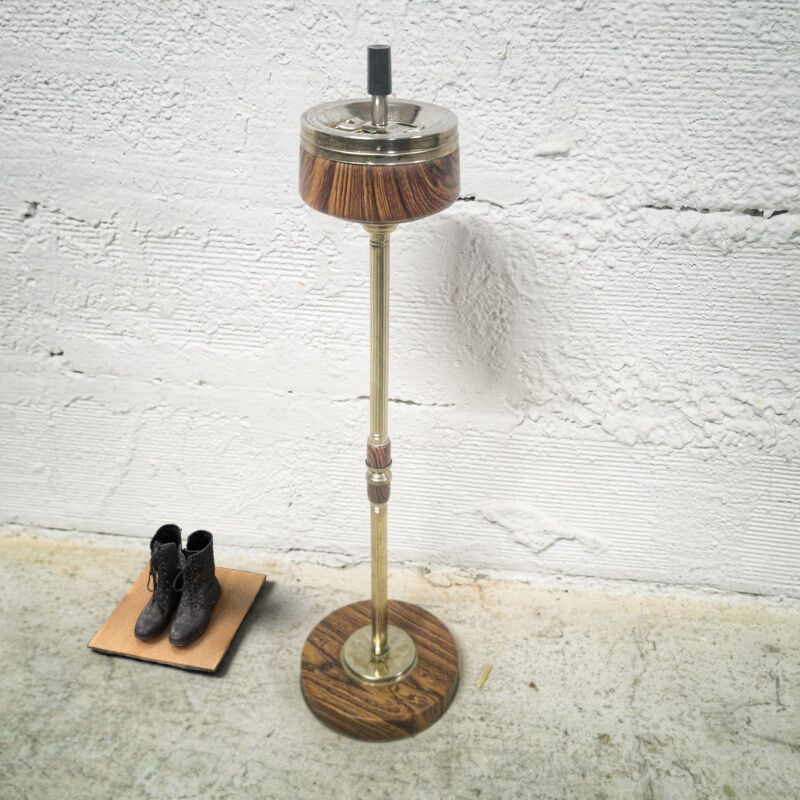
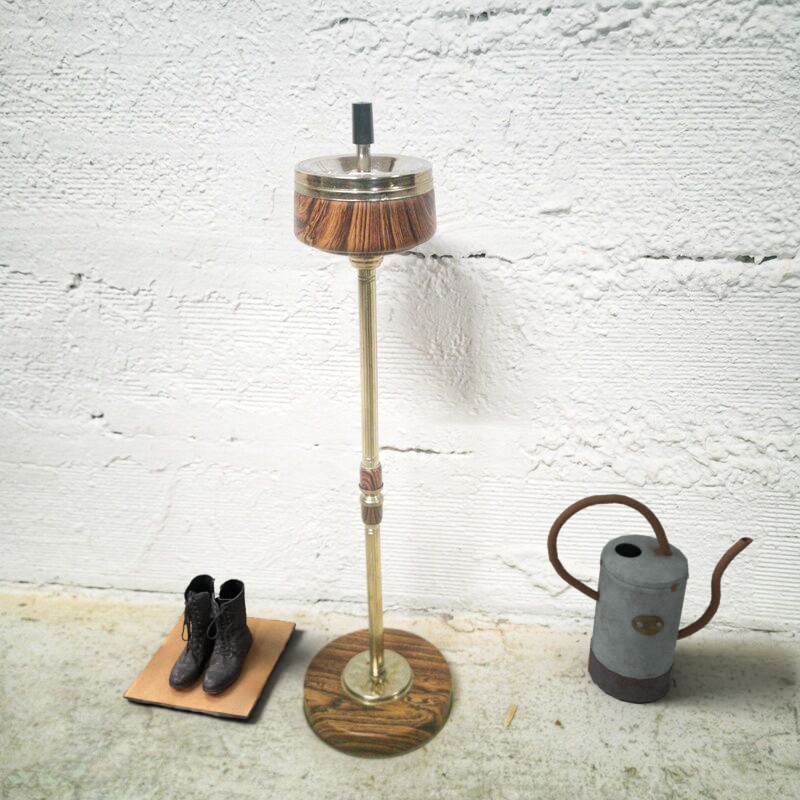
watering can: none [528,457,742,666] -> present [547,494,753,703]

